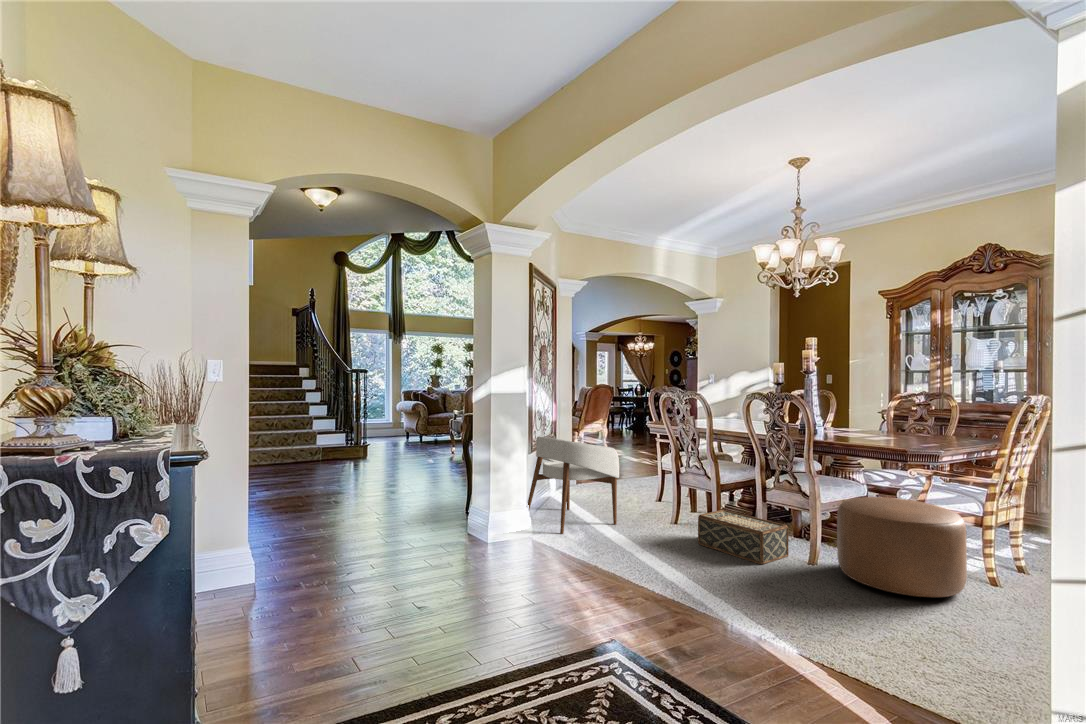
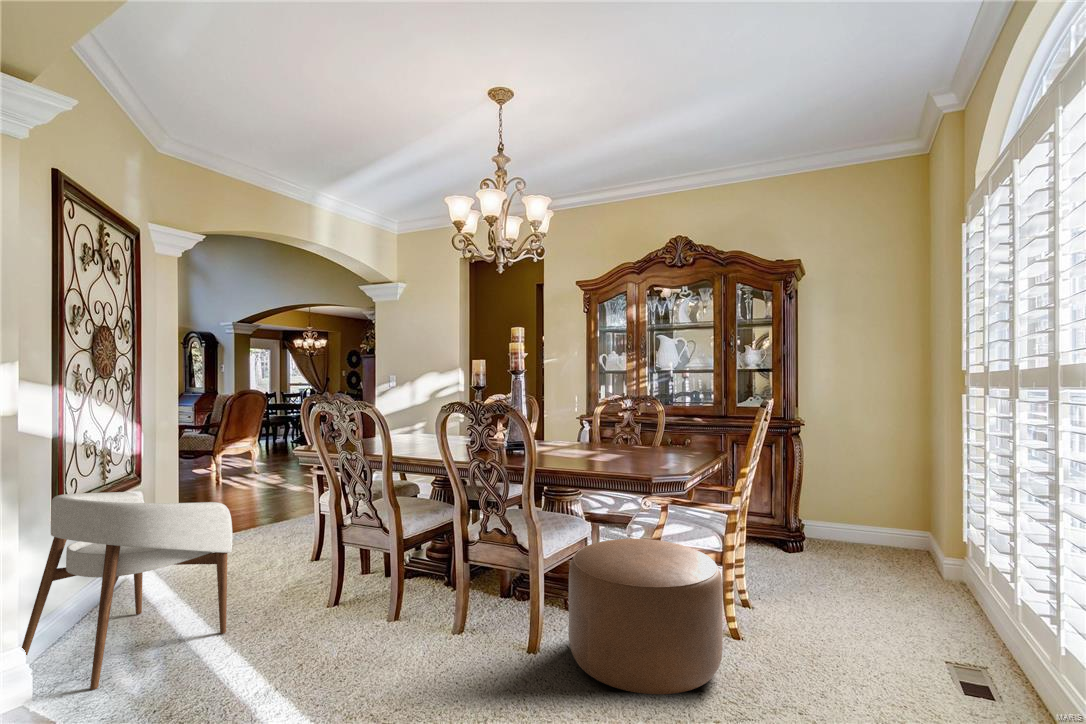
woven basket: present [698,510,789,565] -> none [365,581,500,676]

